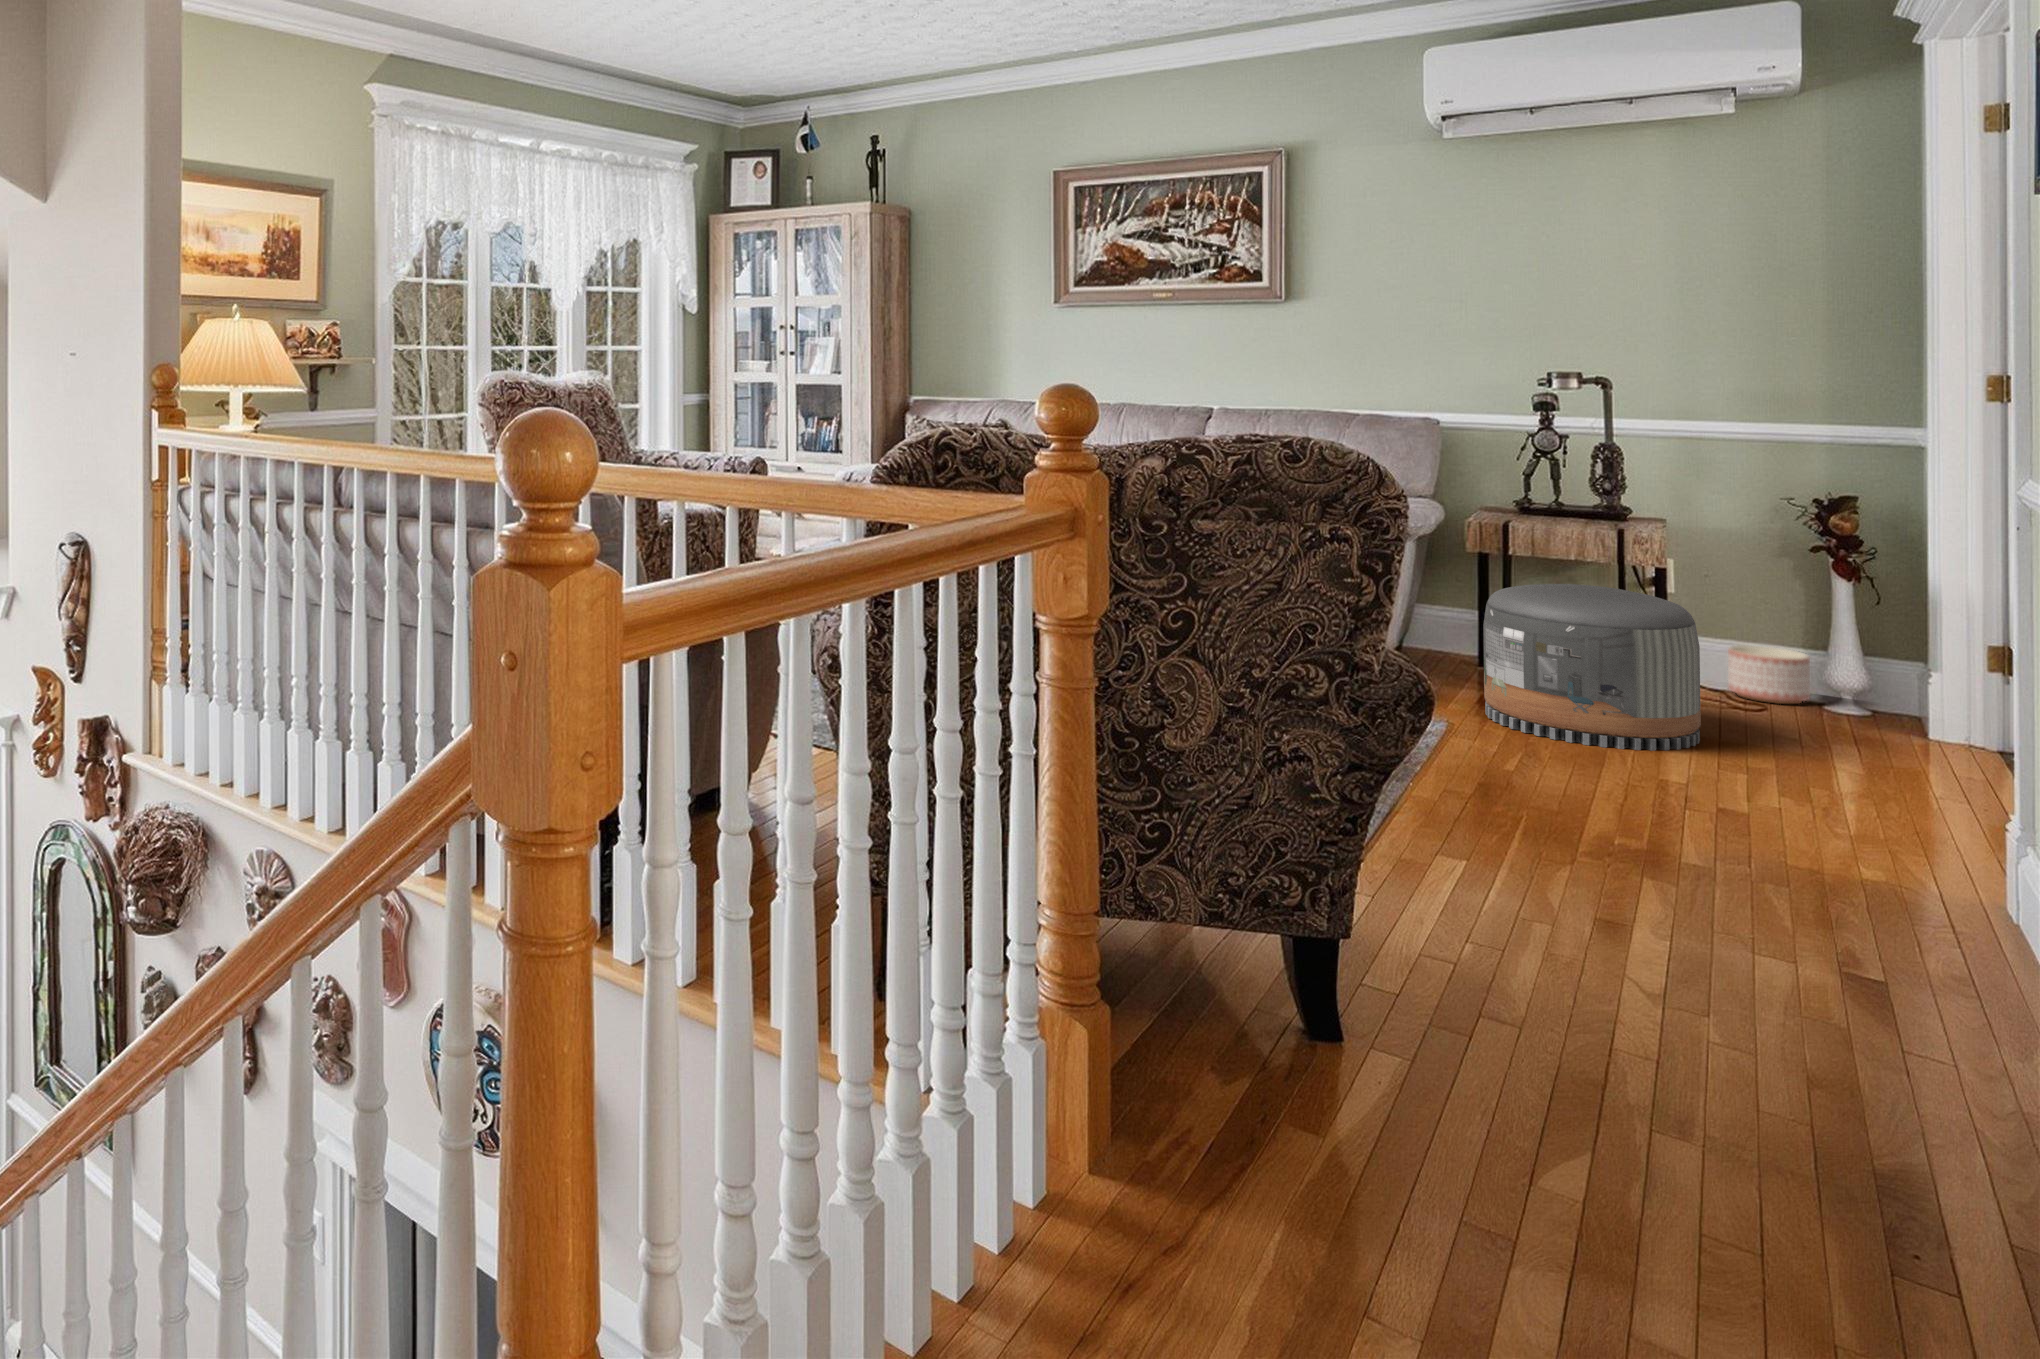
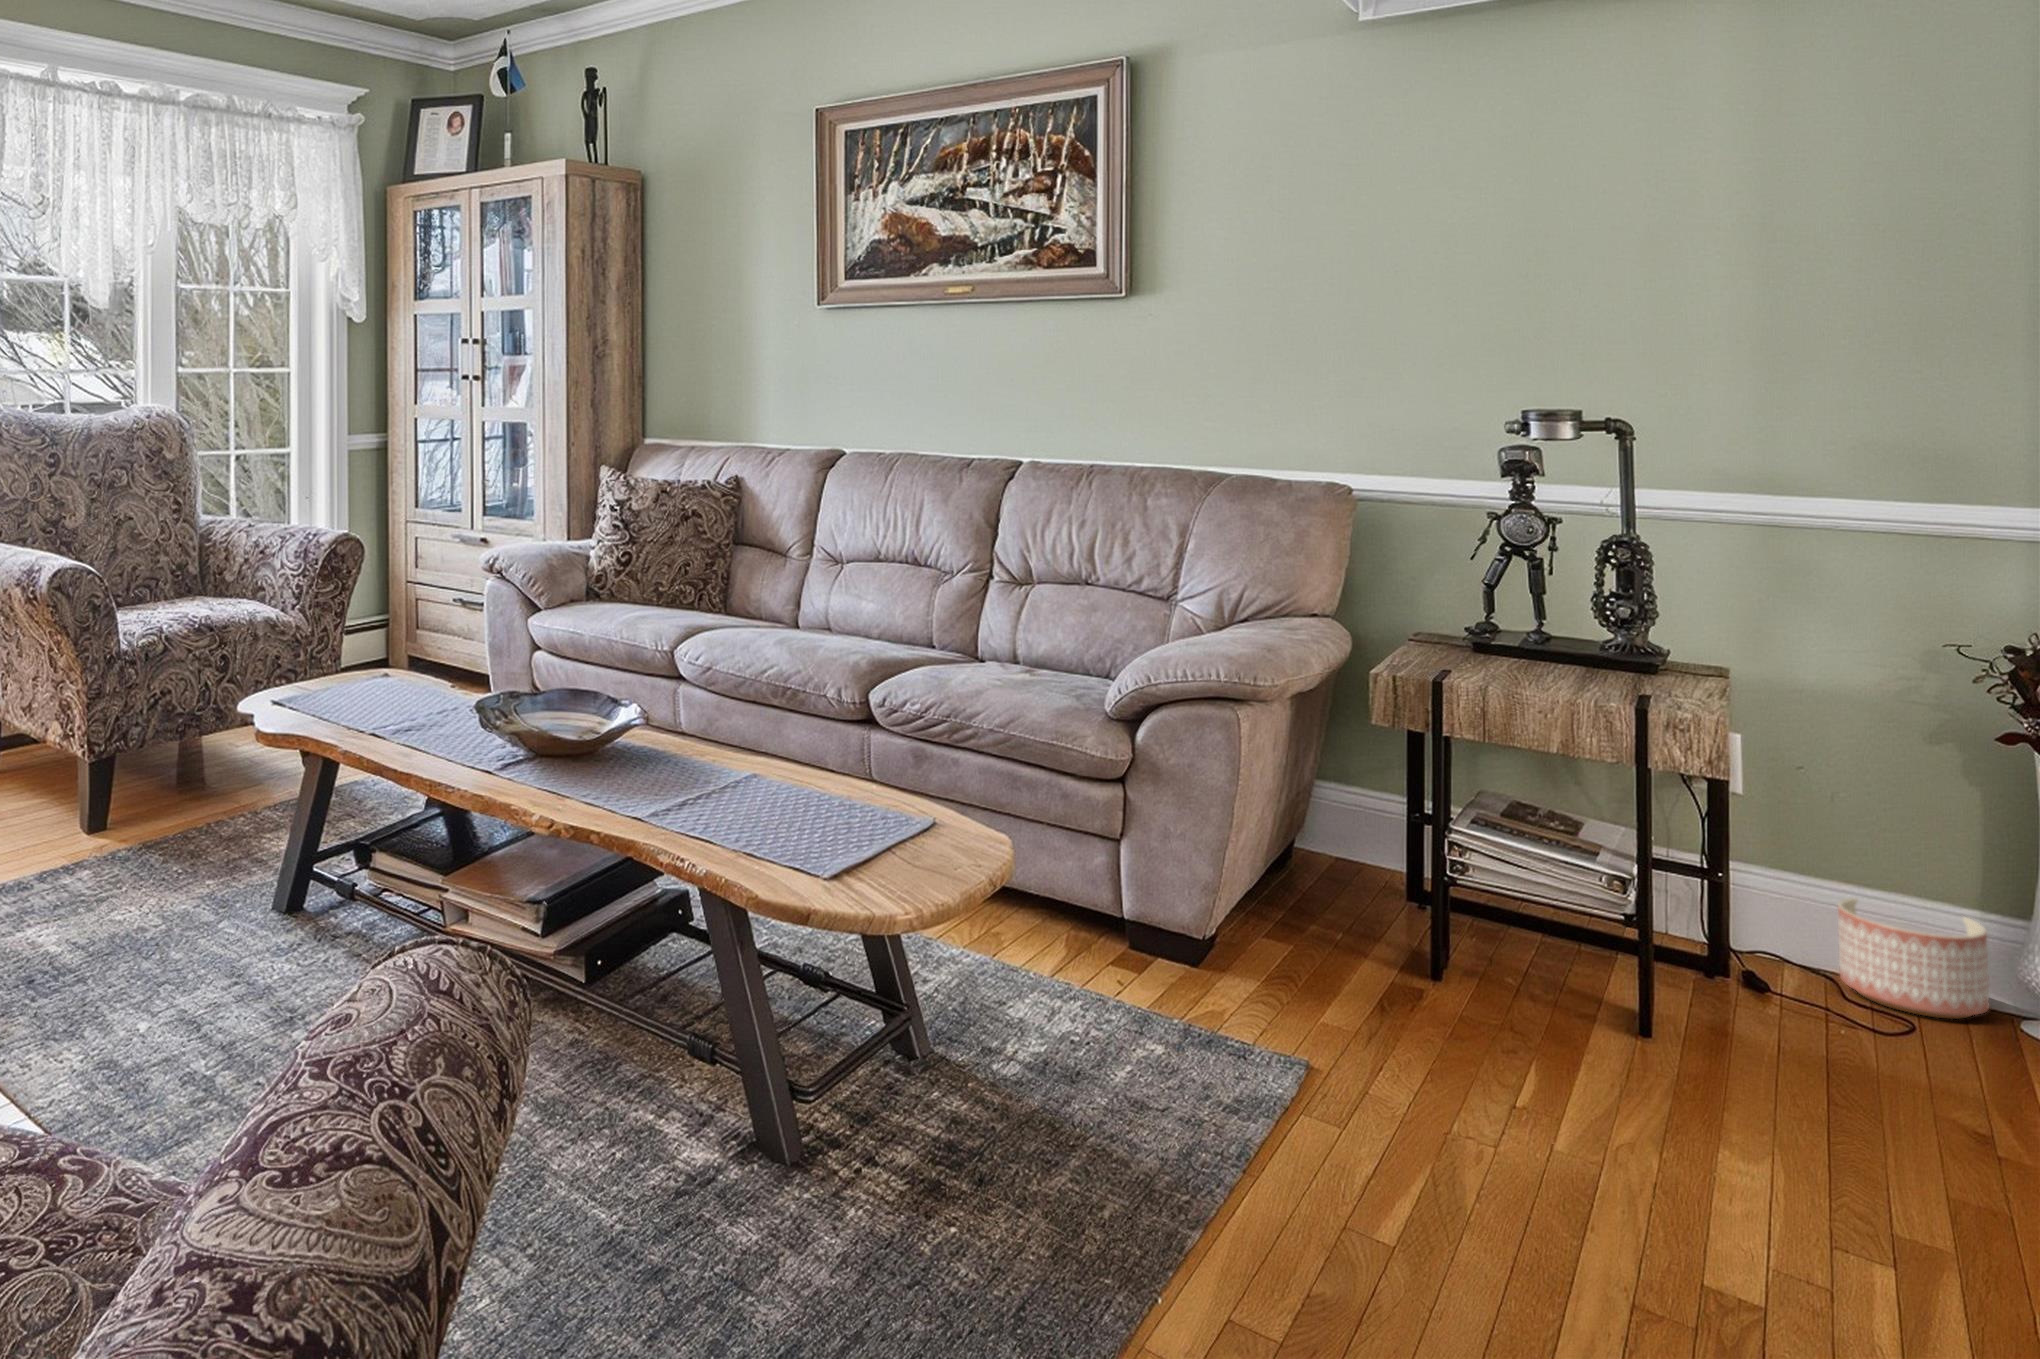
pouf: present [1483,584,1701,751] -> none [1383,799,1779,1163]

